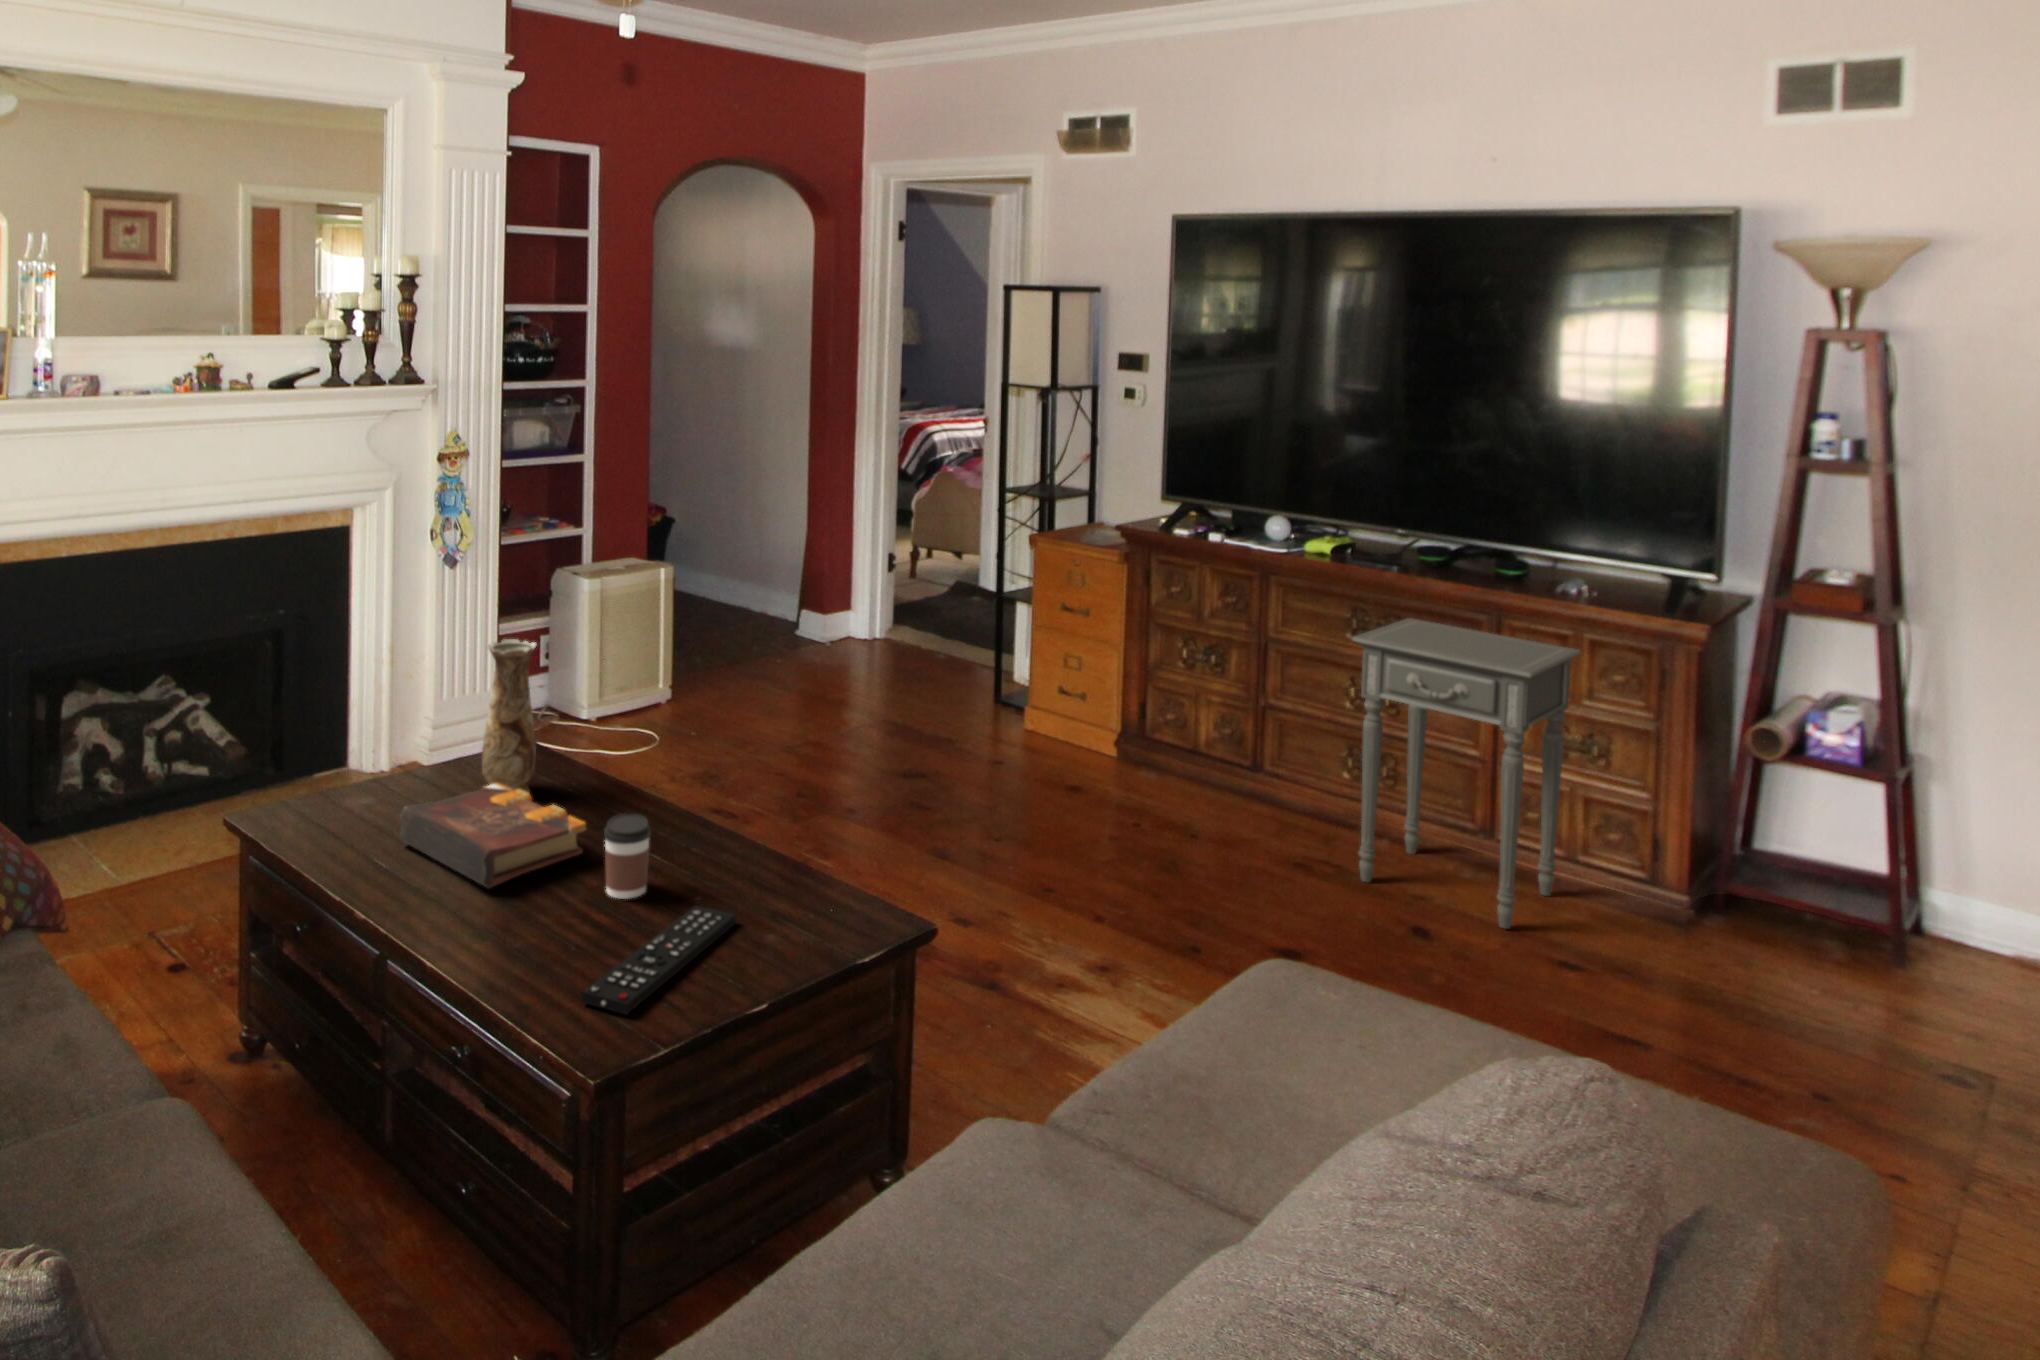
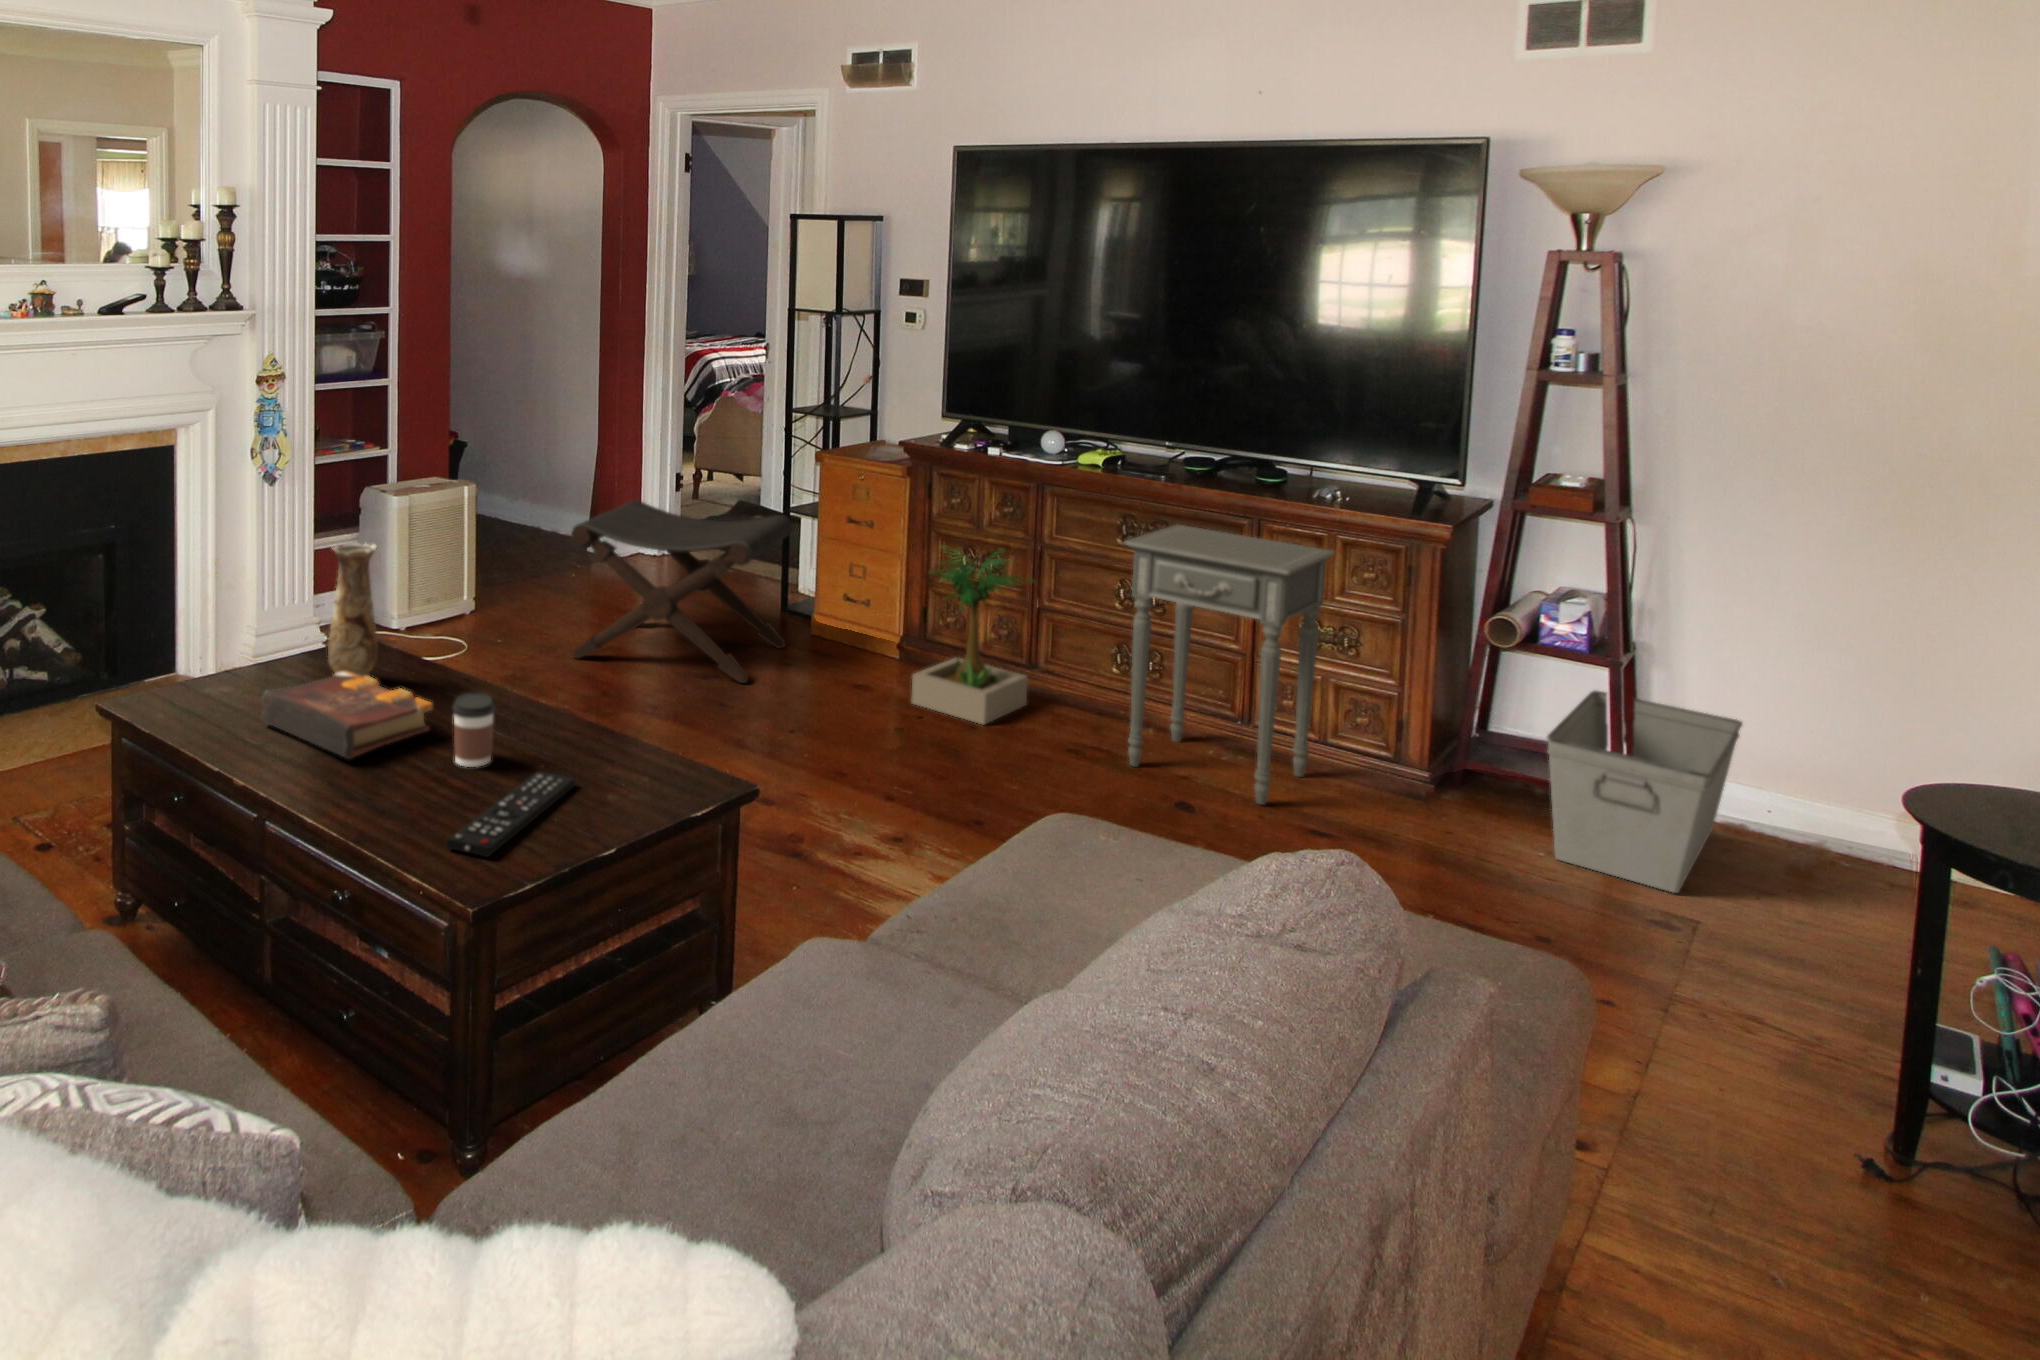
footstool: none [769,583,1003,782] -> present [571,500,792,683]
potted plant: none [1127,634,1266,832] -> present [912,546,1033,724]
storage bin: none [1819,805,2034,1041] -> present [1546,691,1742,893]

